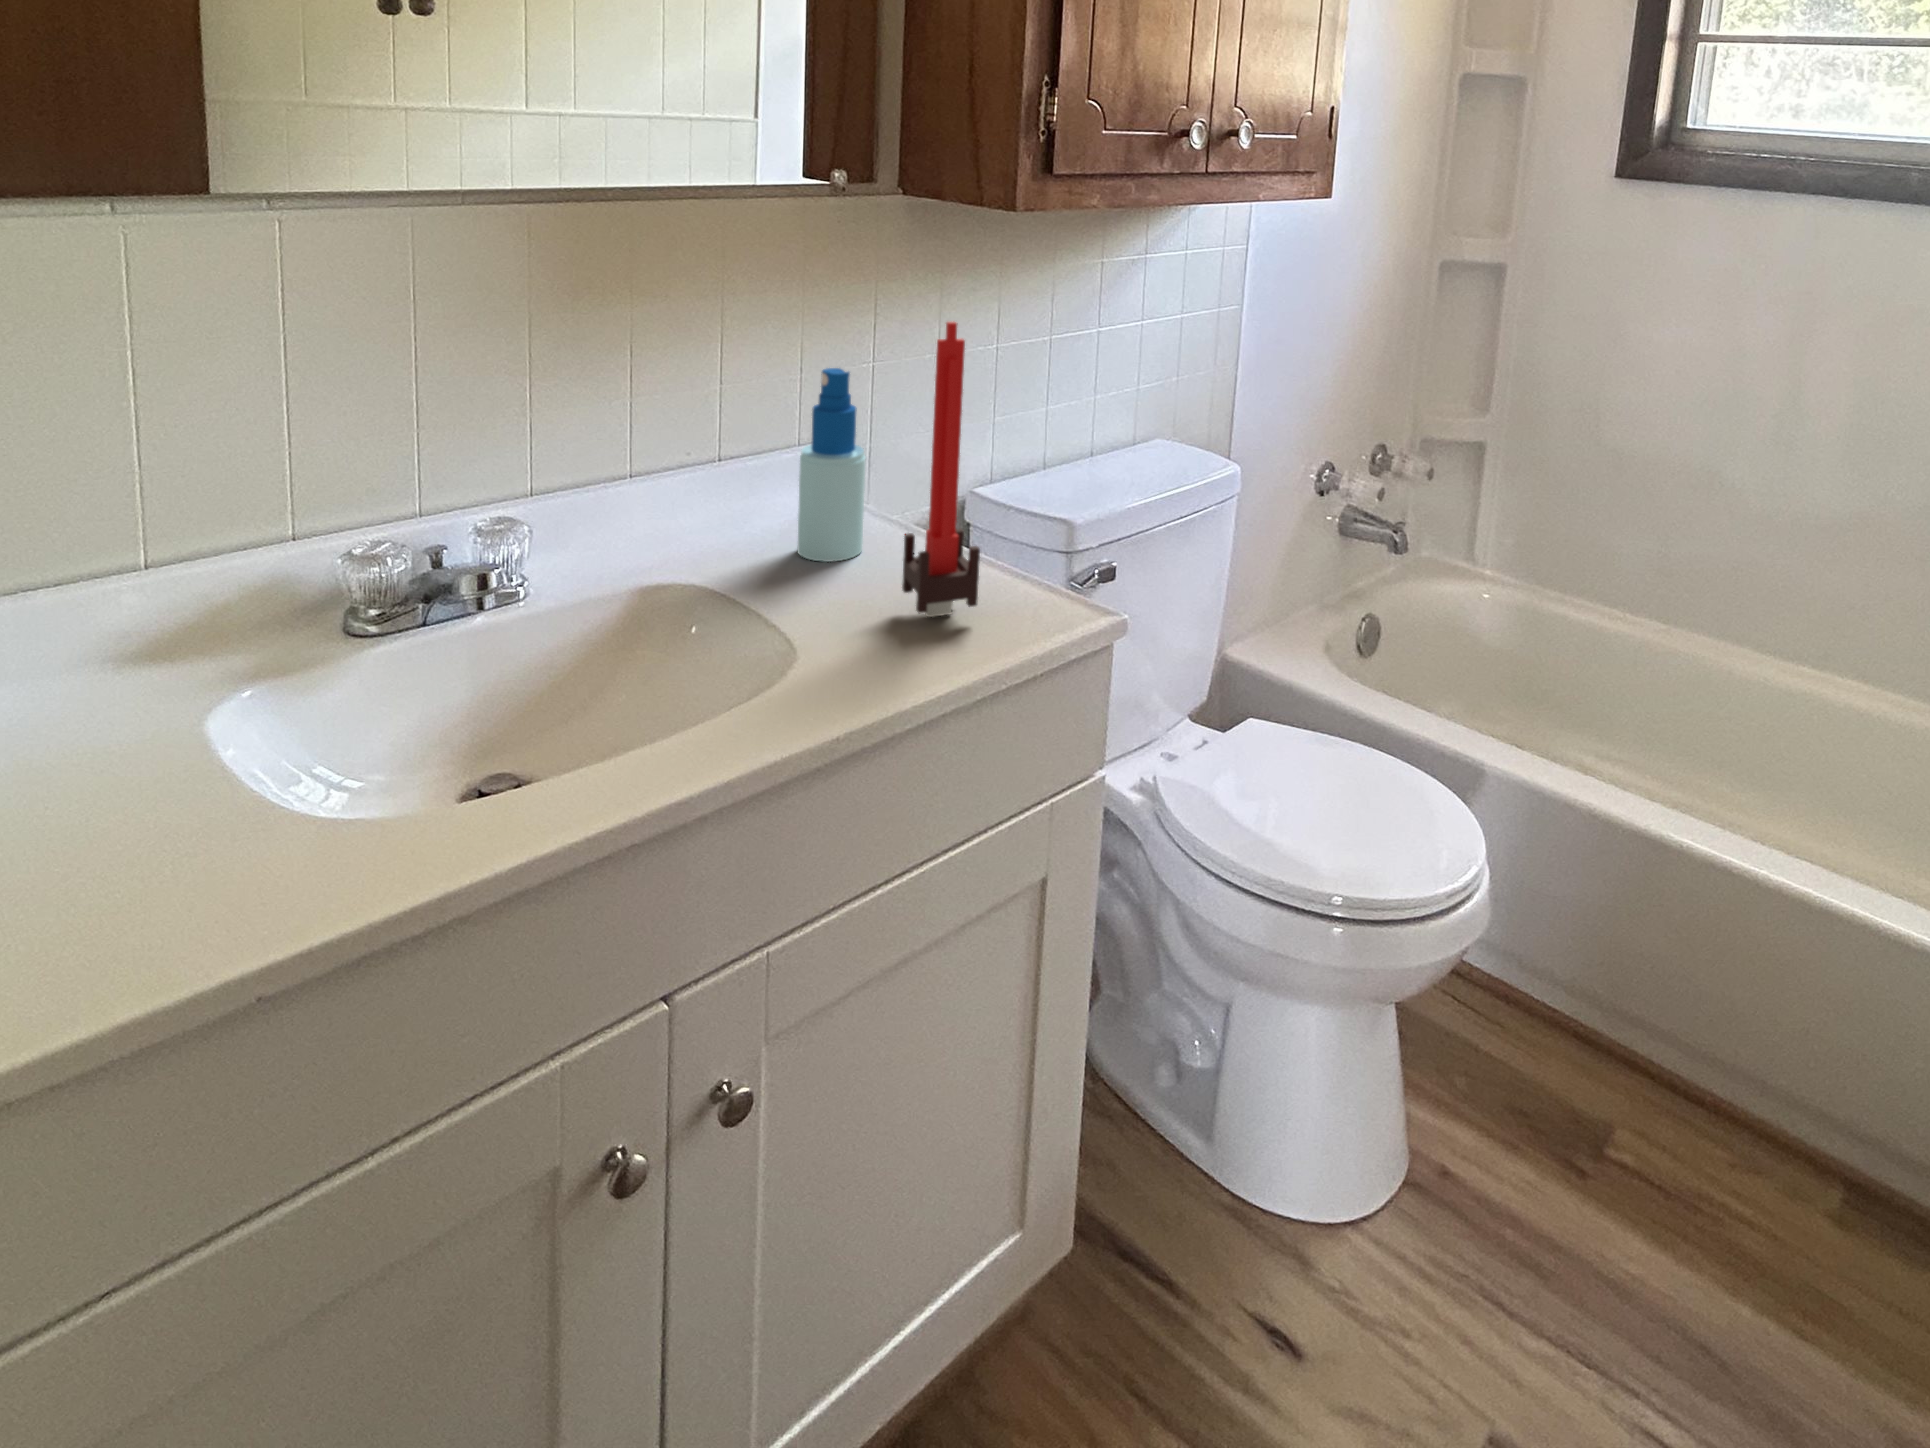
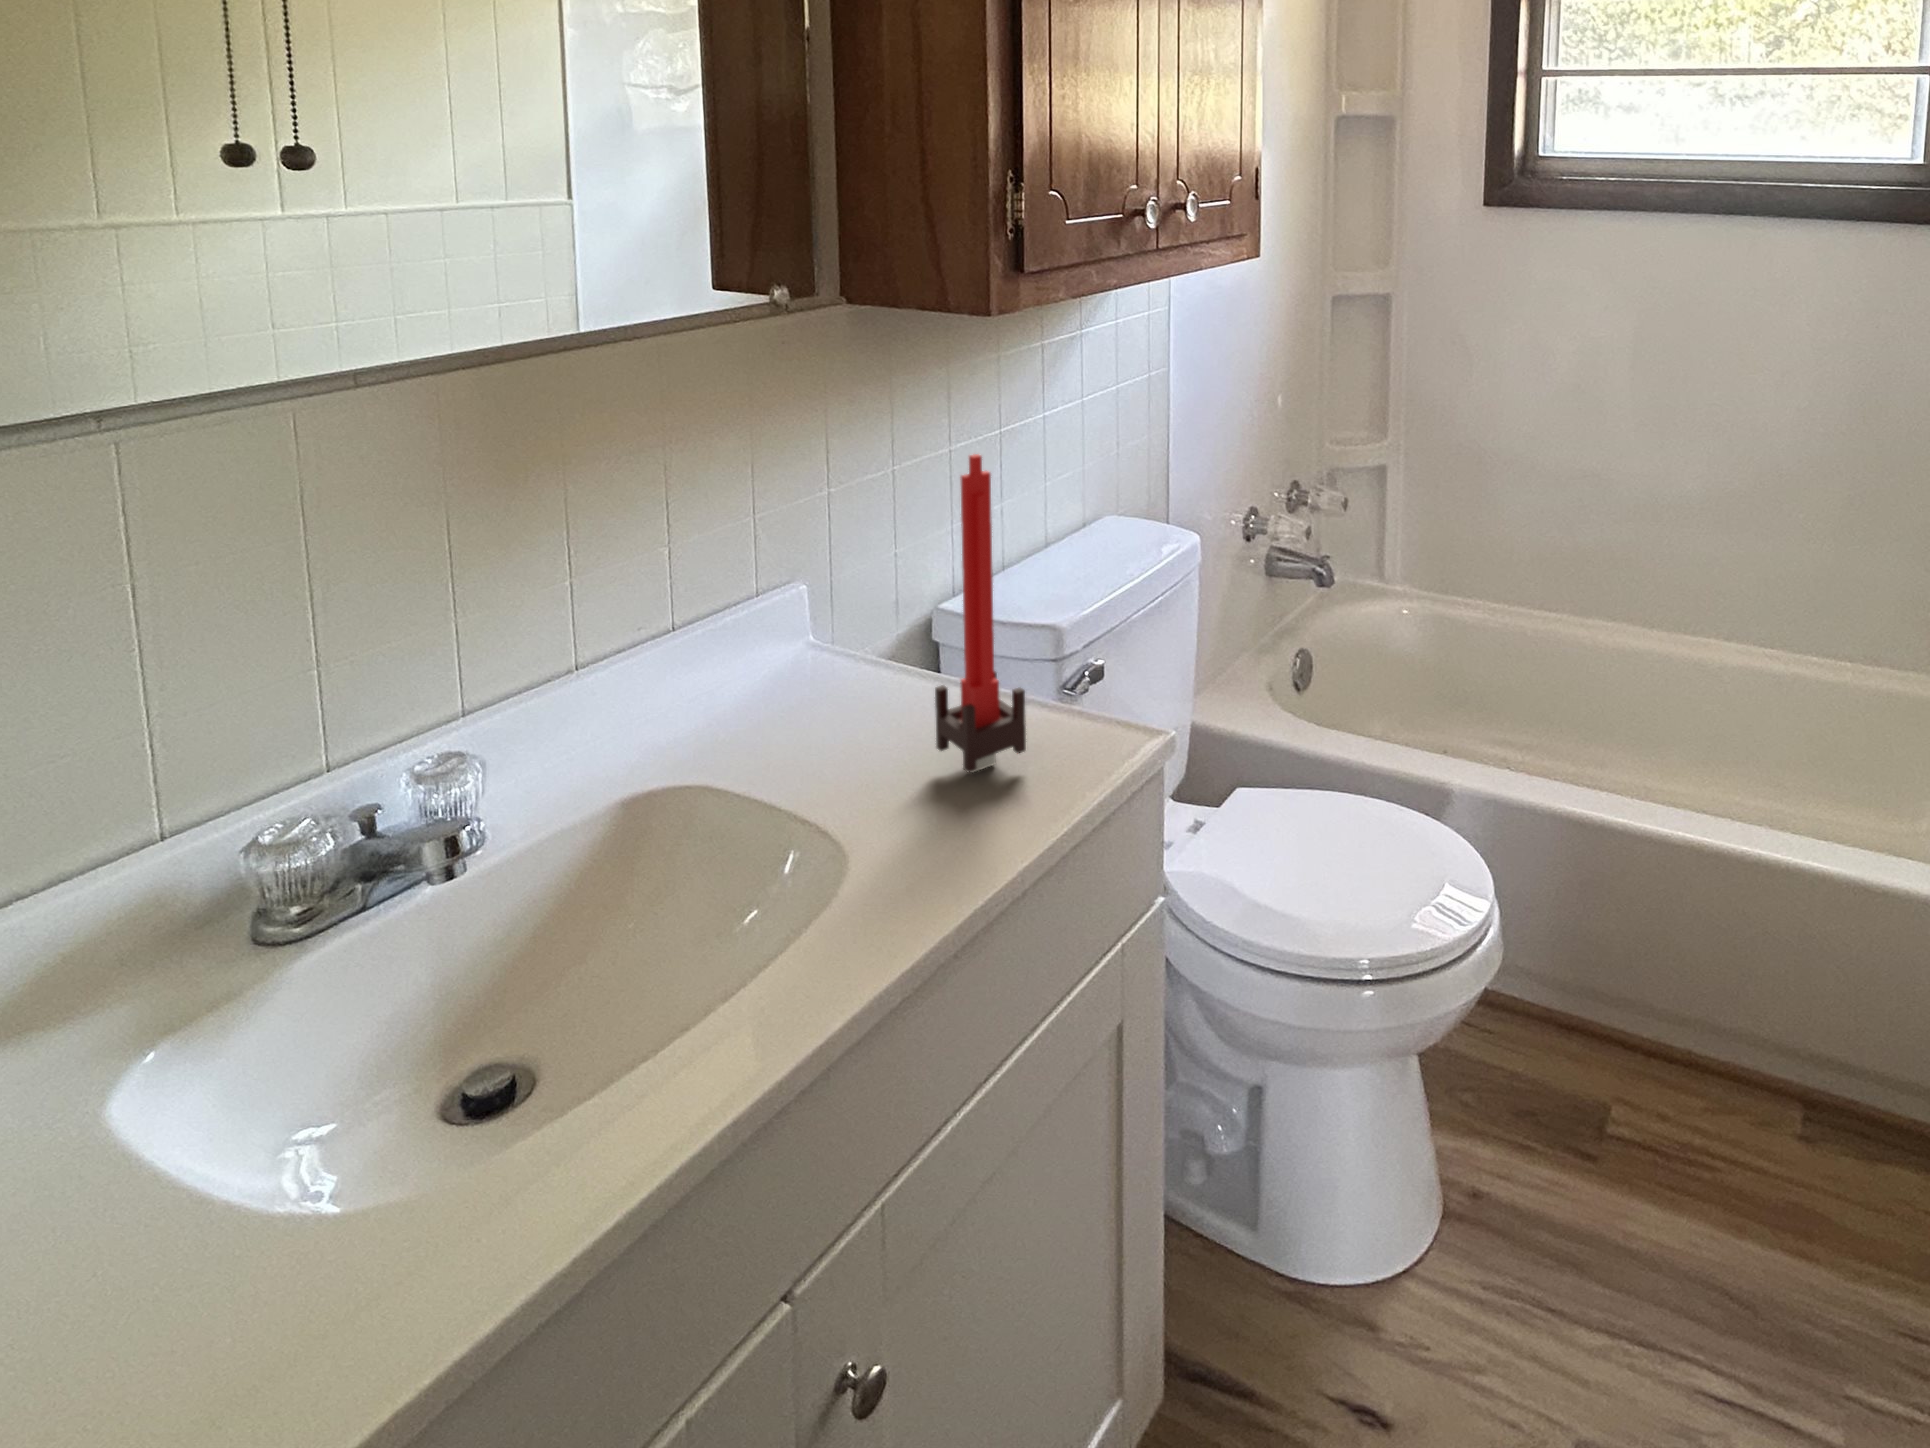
spray bottle: present [797,368,865,562] -> none [777,511,857,729]

